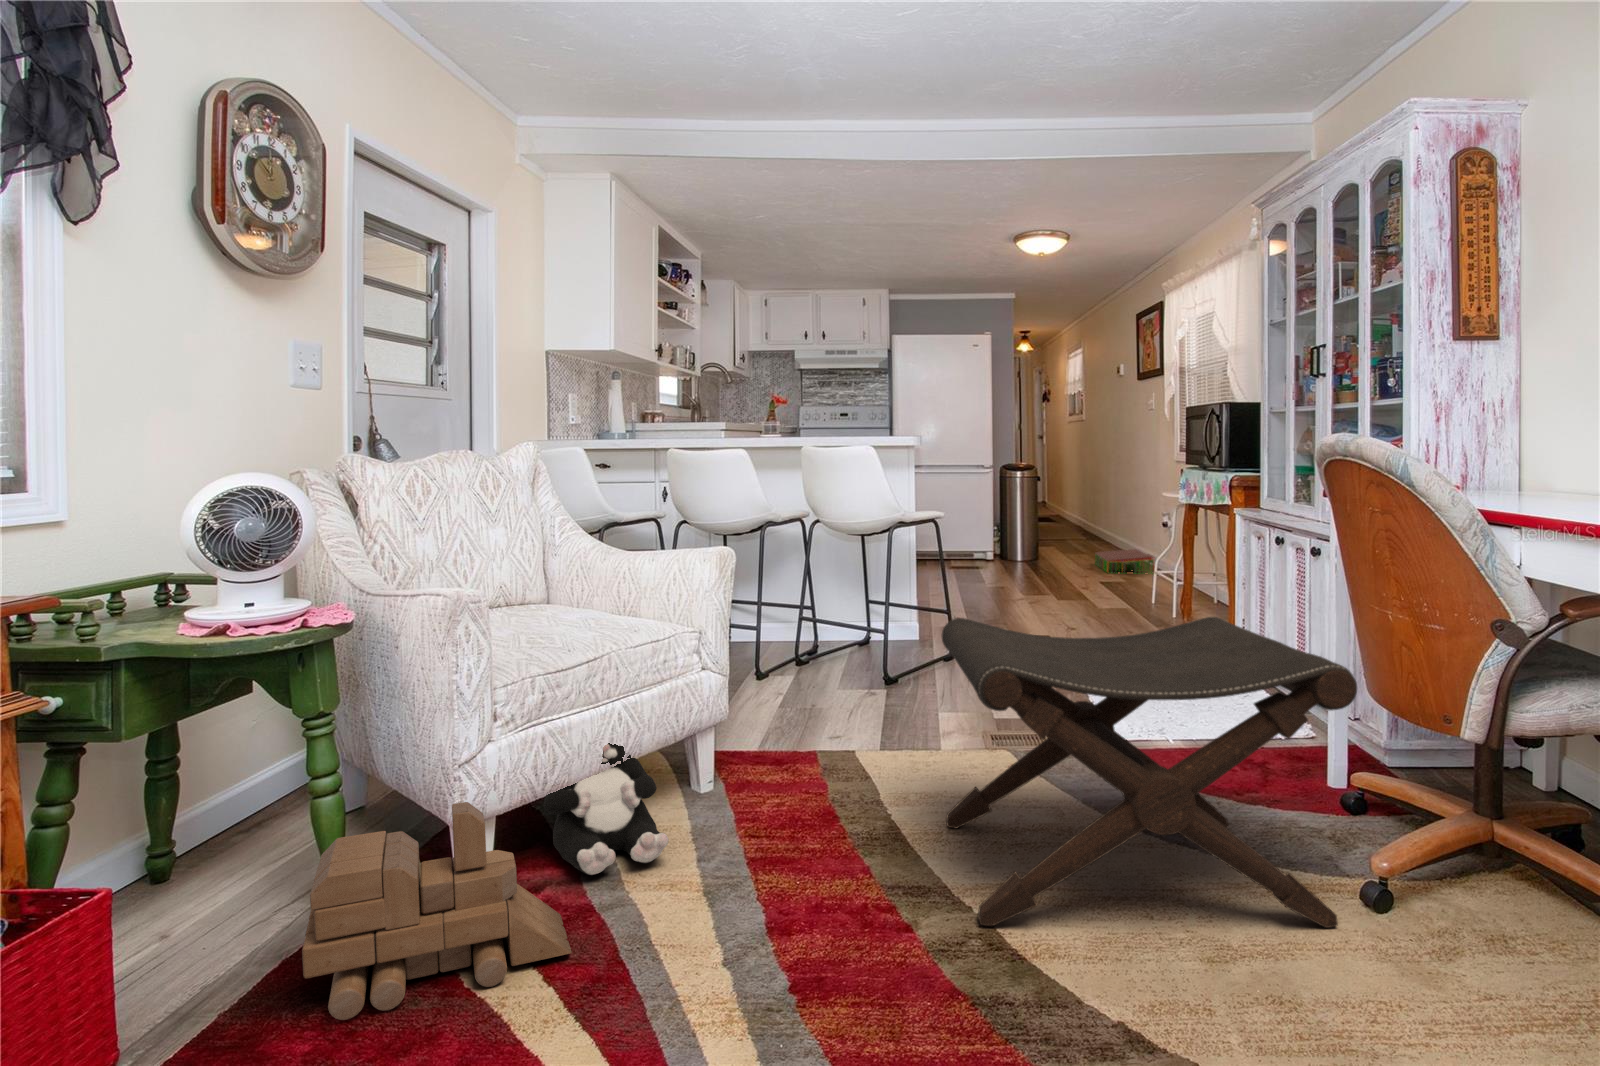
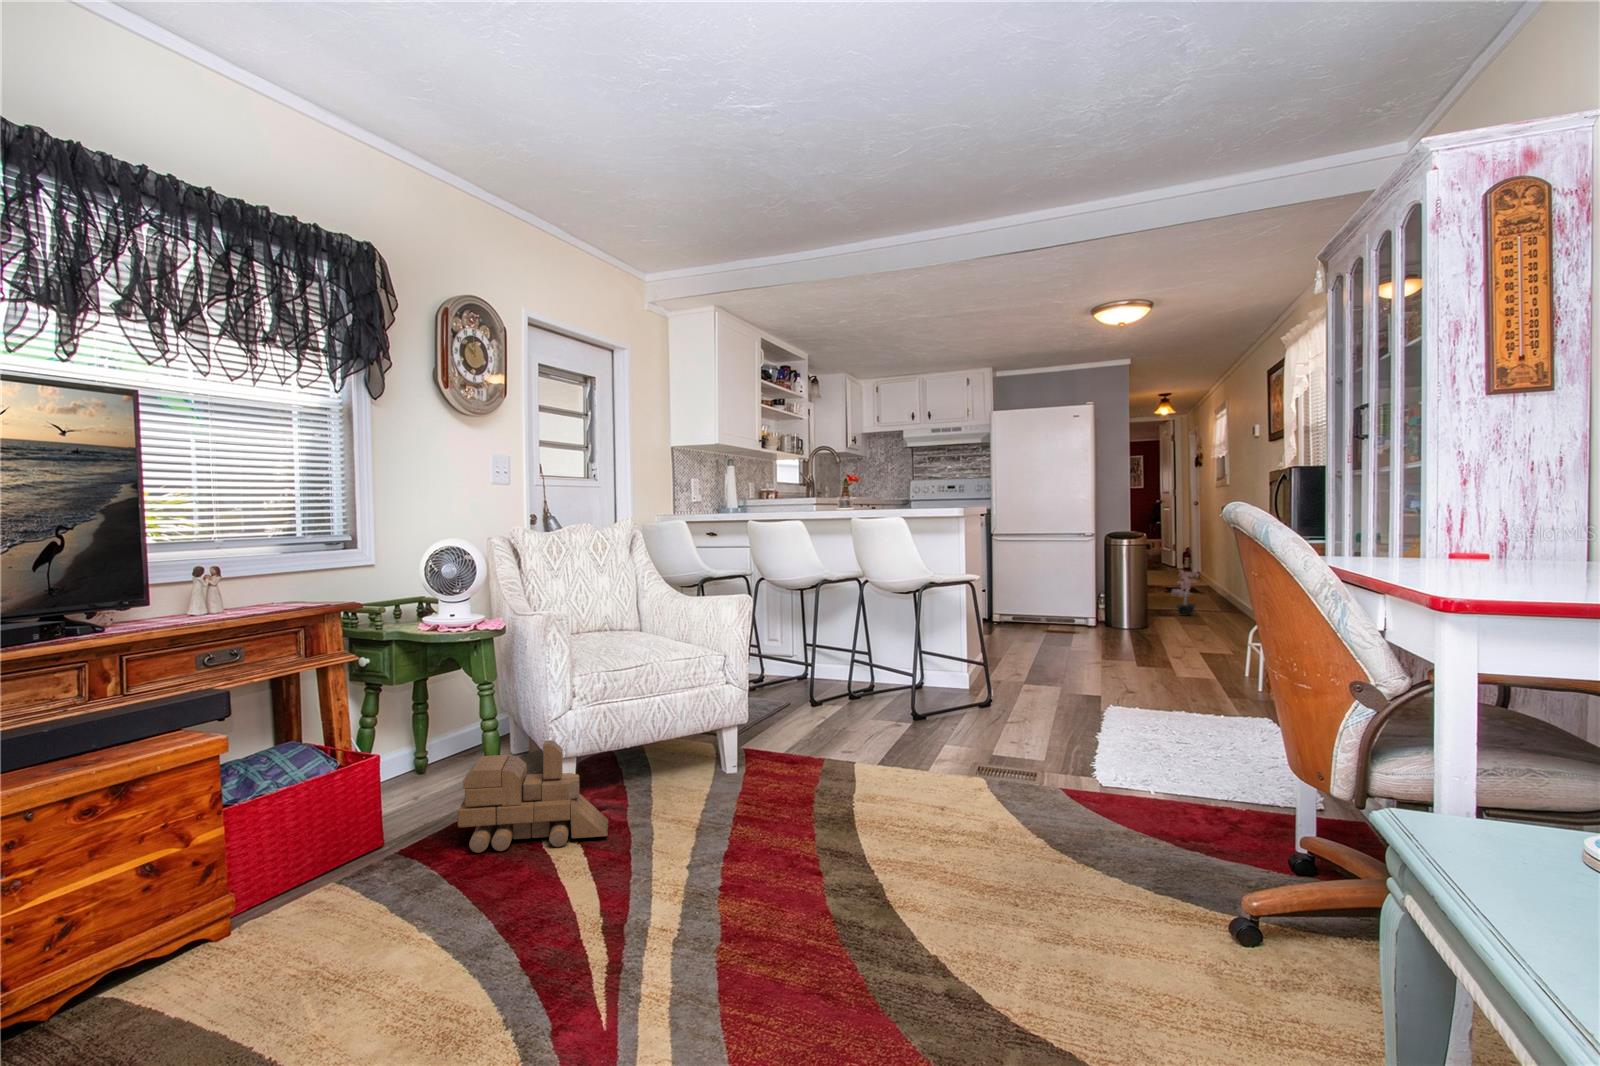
potted plant: none [1070,499,1103,550] -> present [1172,569,1198,616]
storage bin: present [1095,549,1154,573] -> none [1180,615,1230,638]
footstool: present [942,617,1357,928] -> none [858,649,1108,864]
plush toy: present [544,743,669,875] -> none [611,700,686,803]

